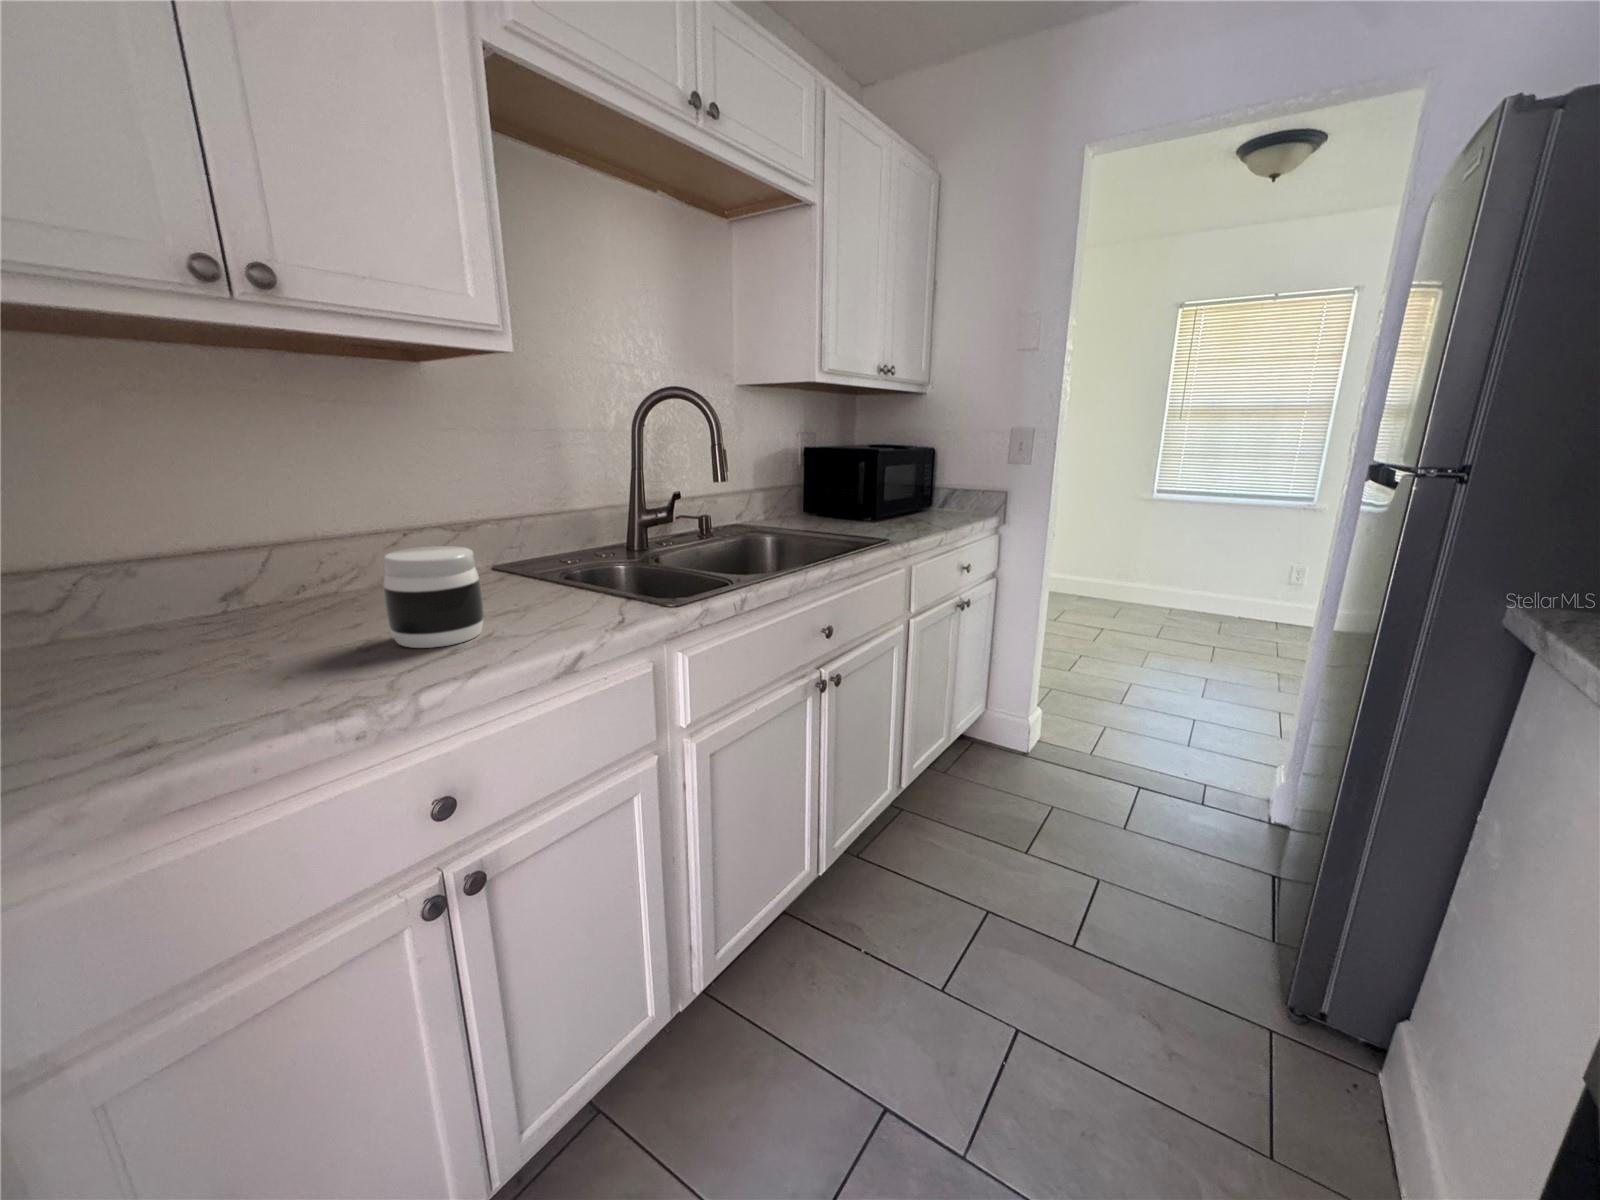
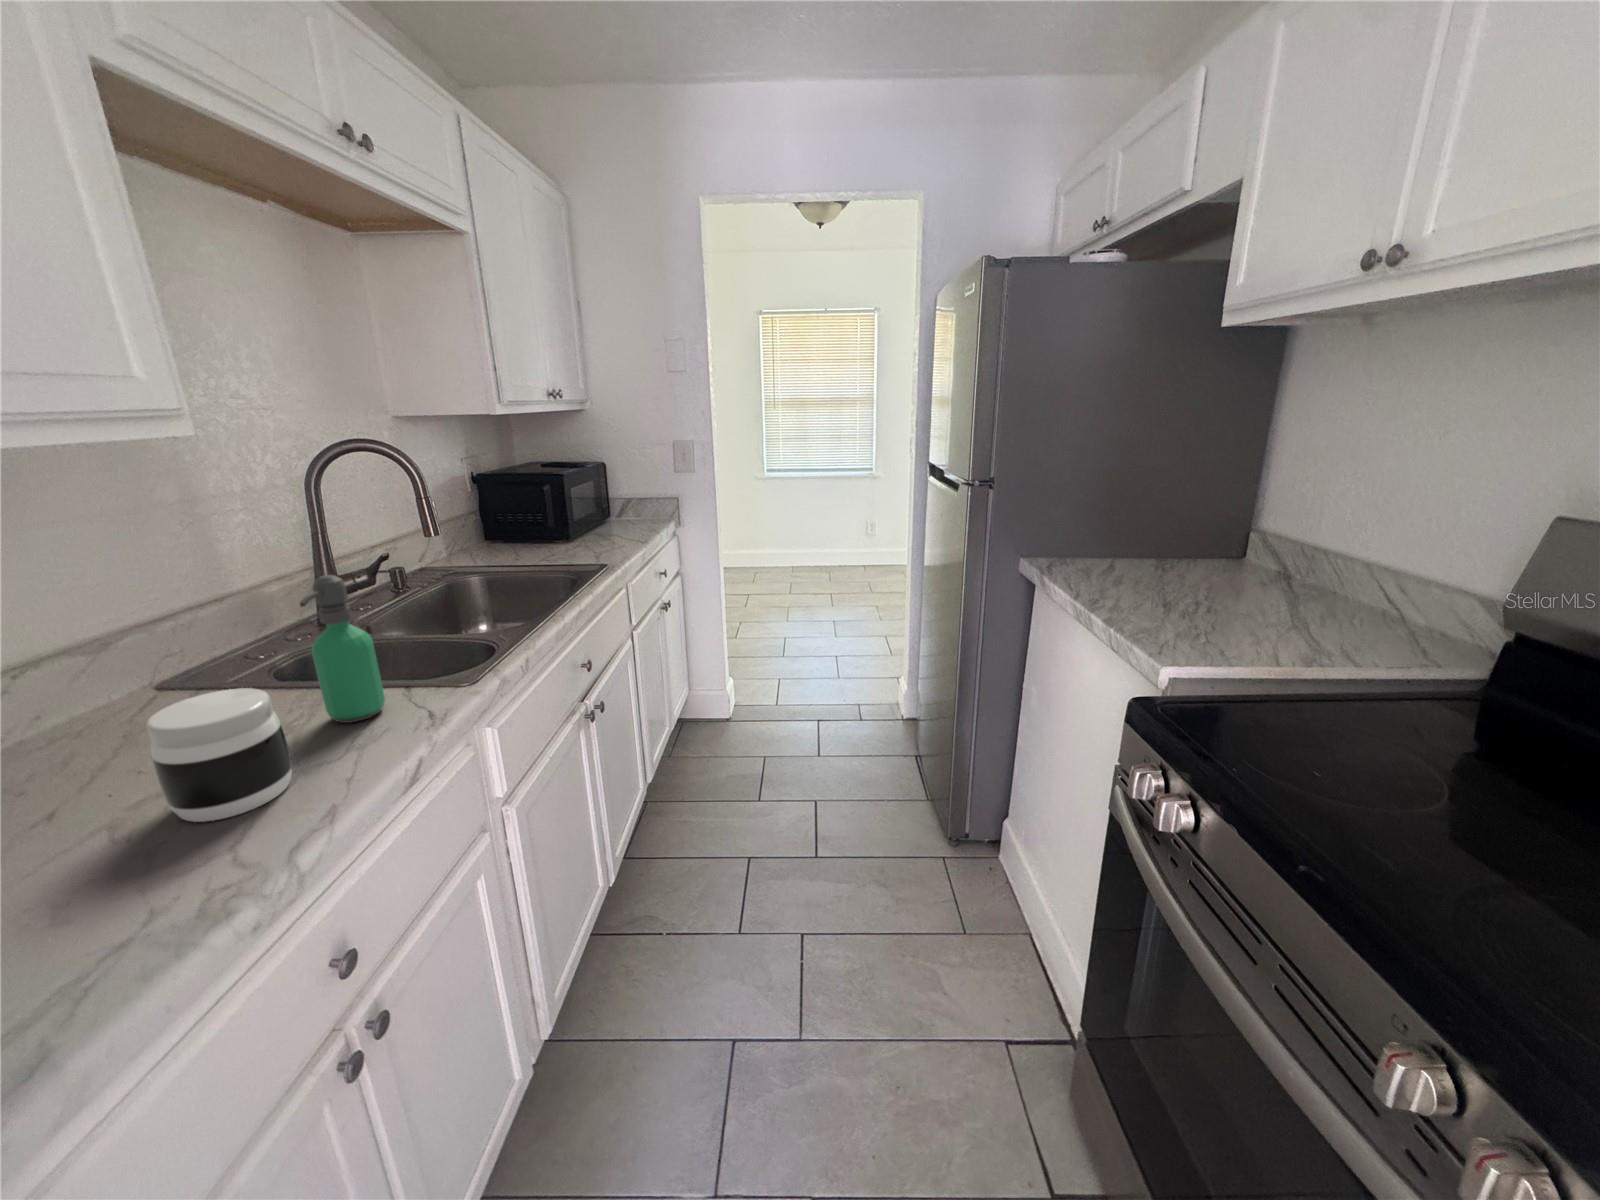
soap dispenser: none [527,470,593,609] -> present [300,575,385,723]

